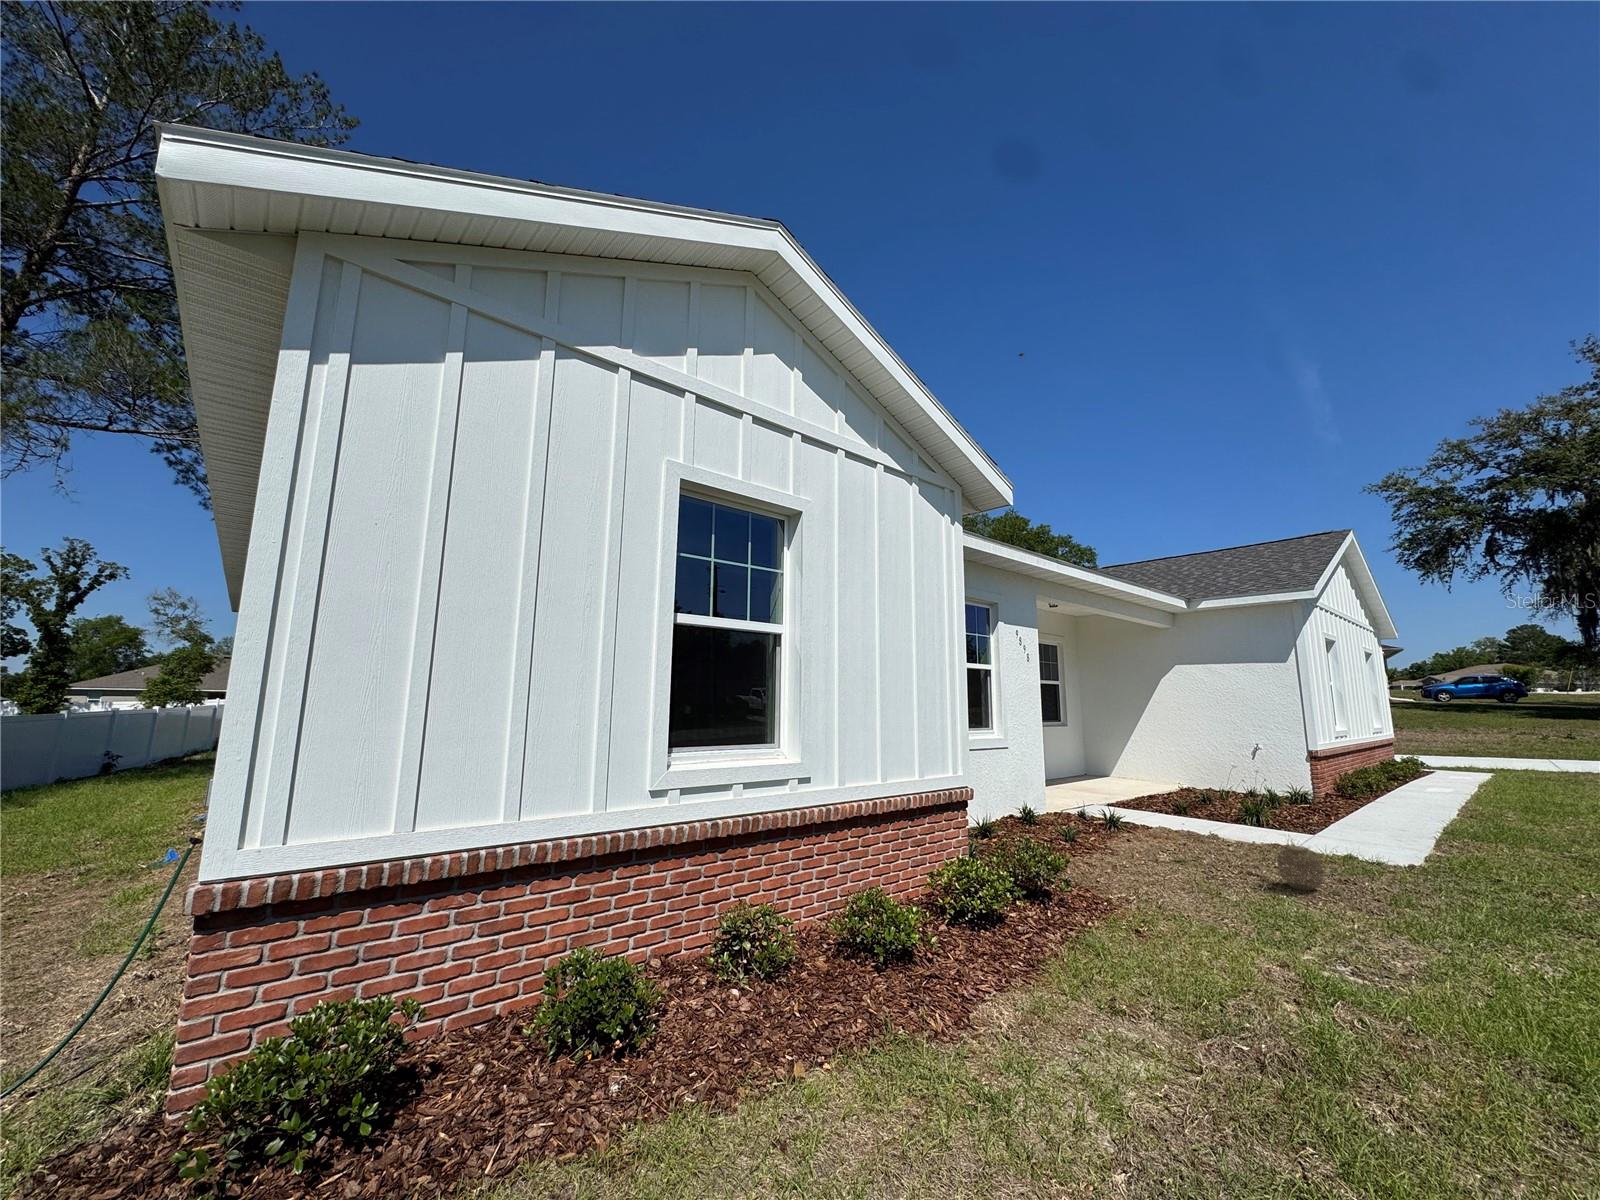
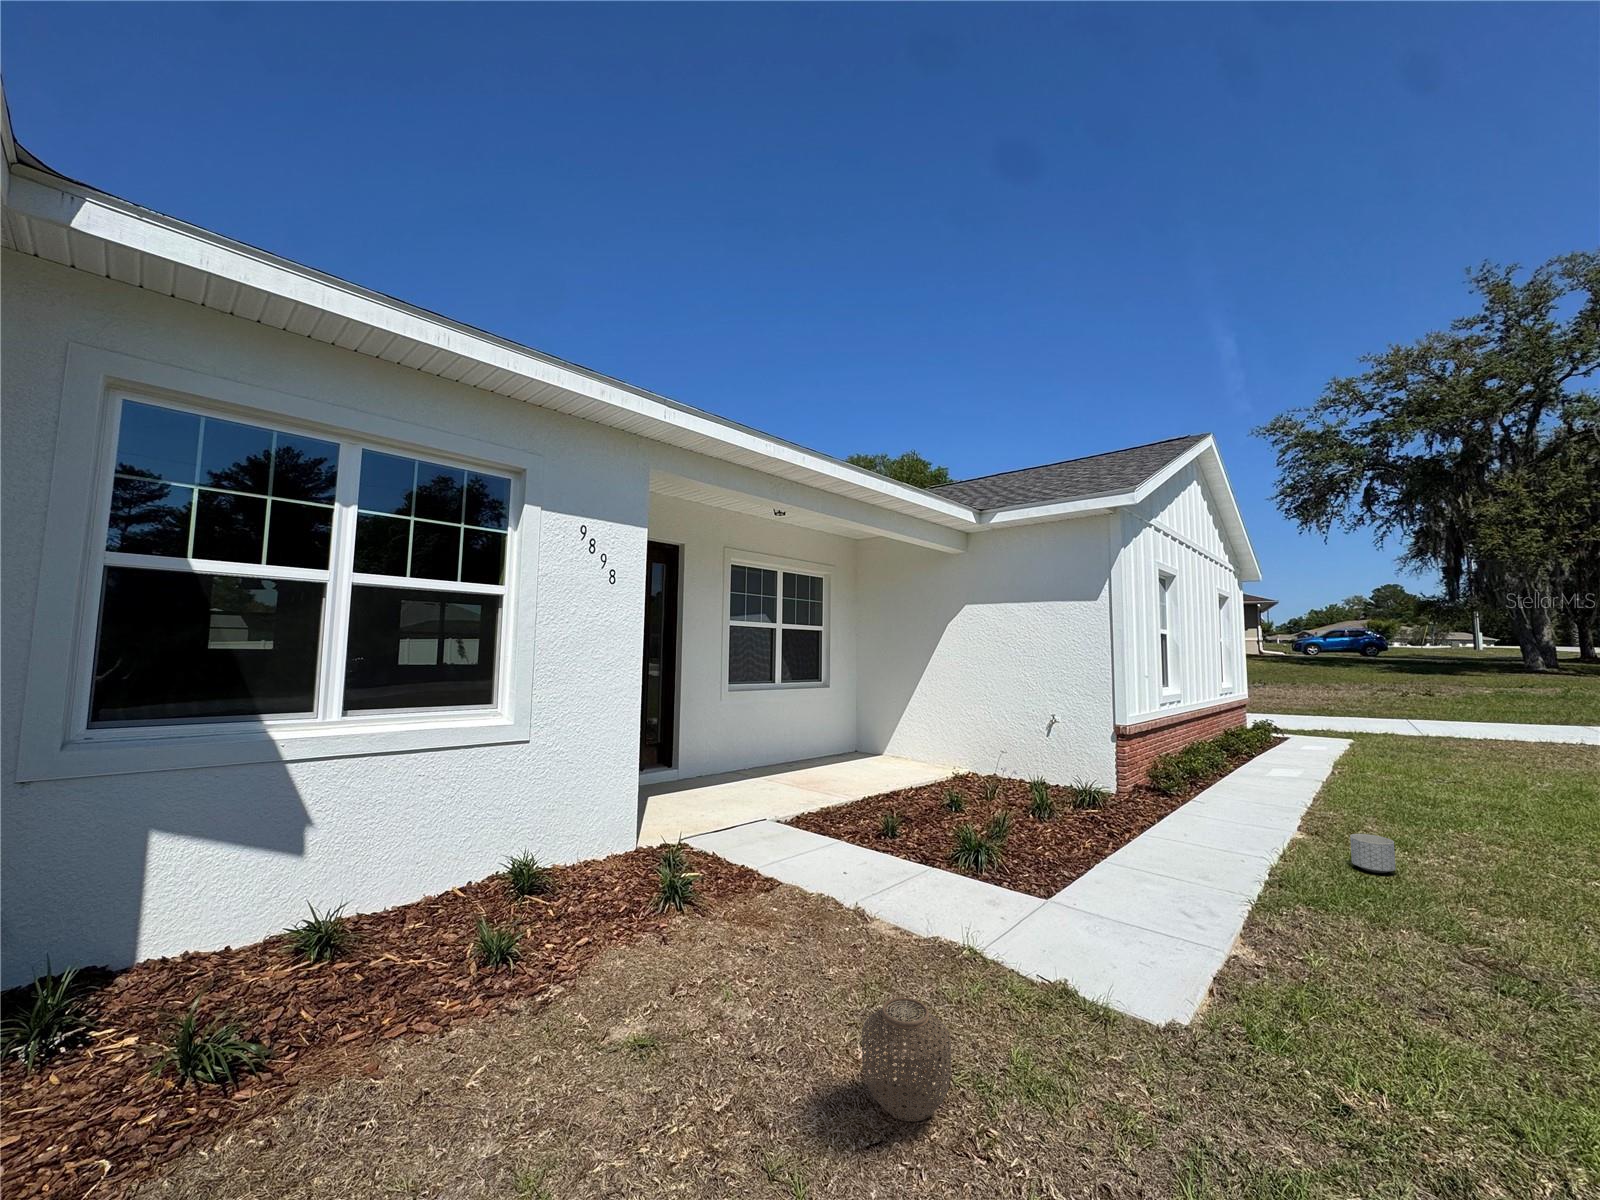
planter: none [1497,811,1529,834] -> present [1350,834,1396,873]

